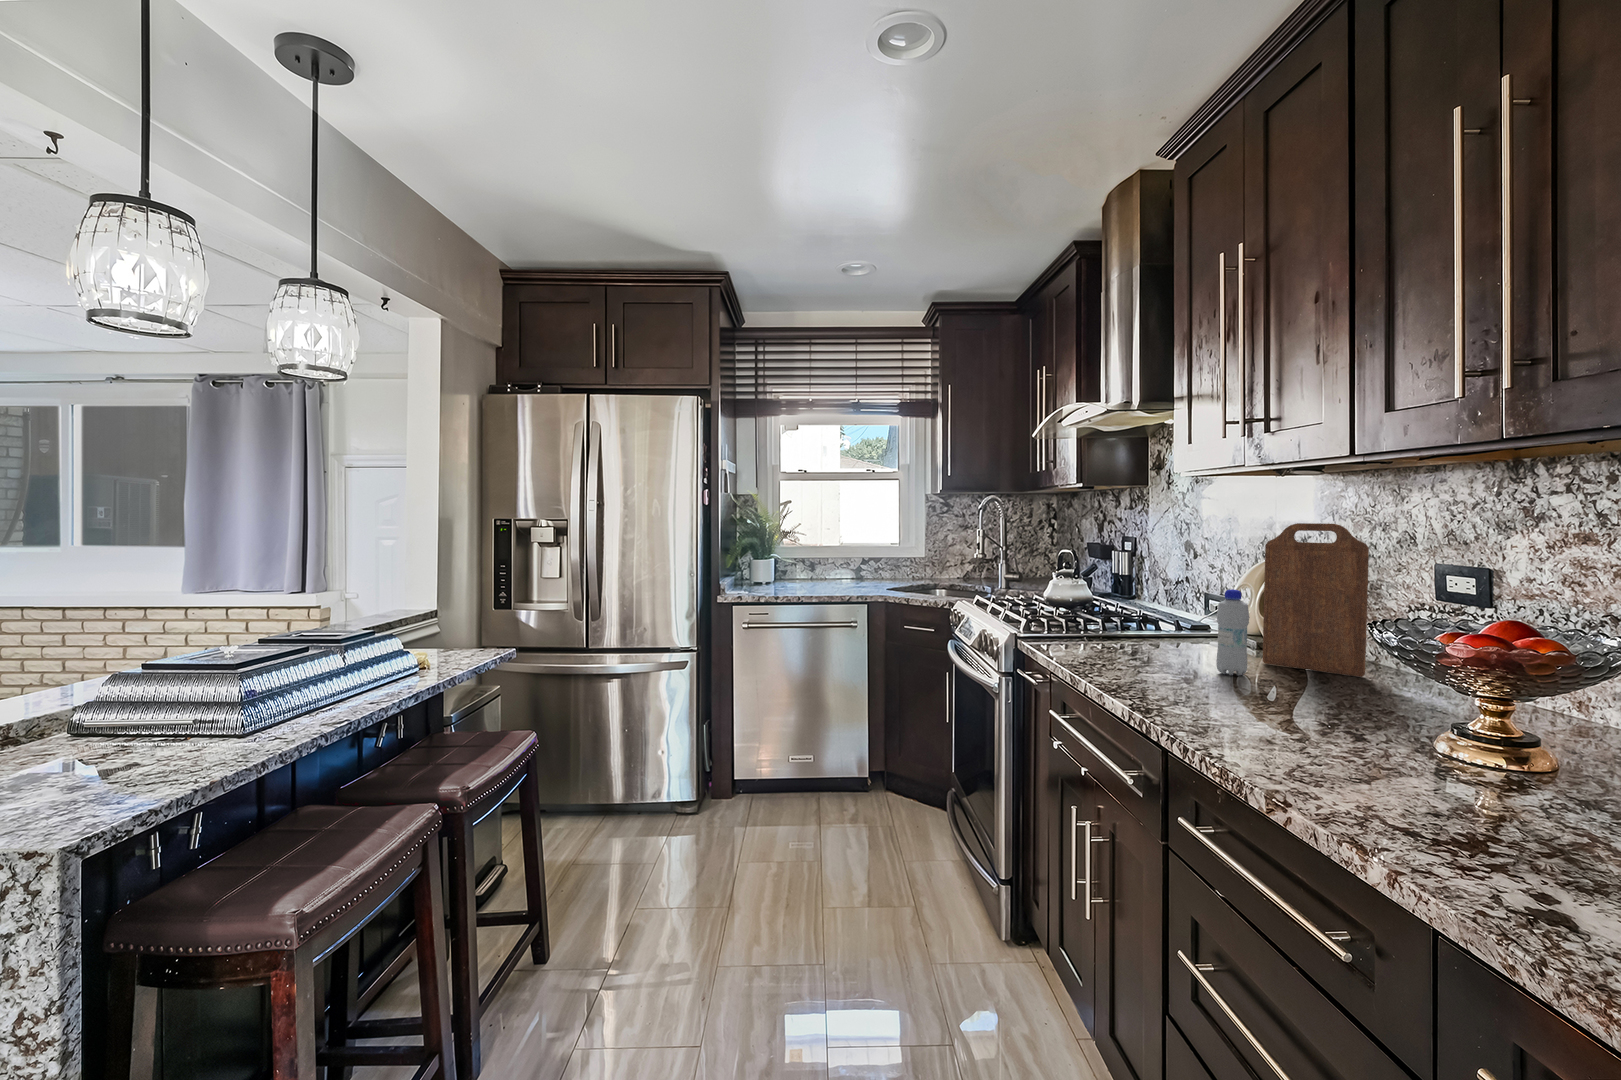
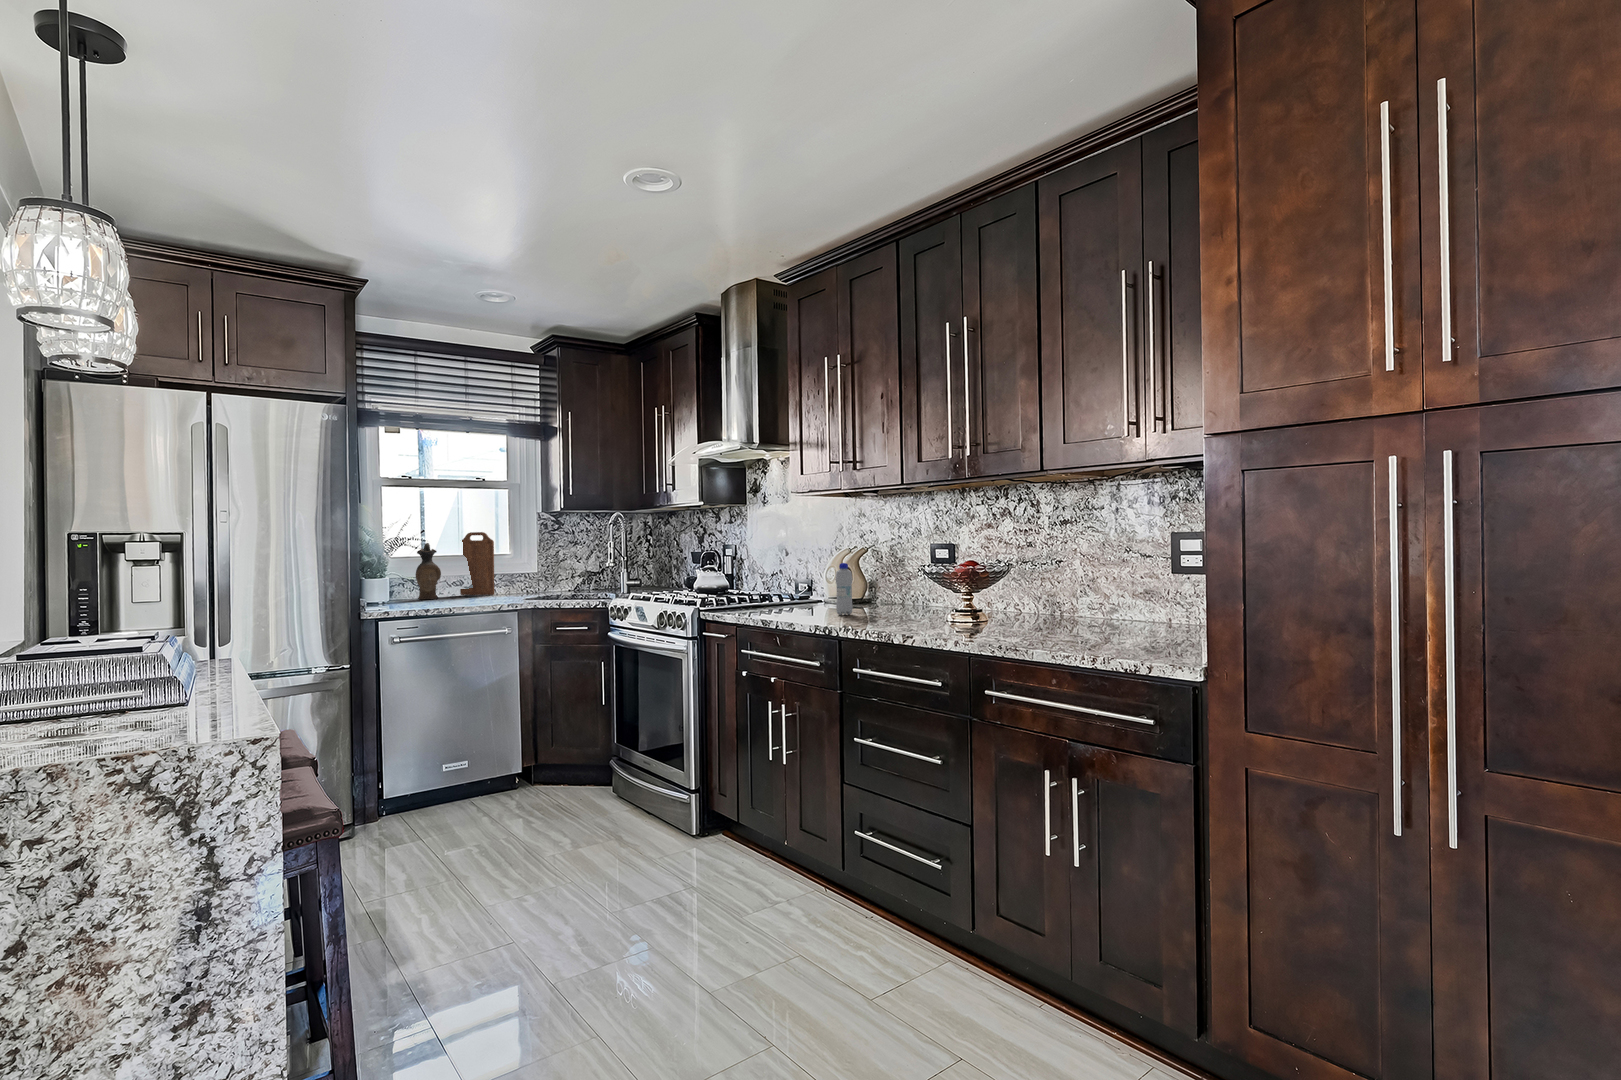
cutting board: present [1263,523,1369,677] -> present [460,532,495,595]
ceramic pitcher: none [807,525,828,579] -> present [416,543,441,599]

